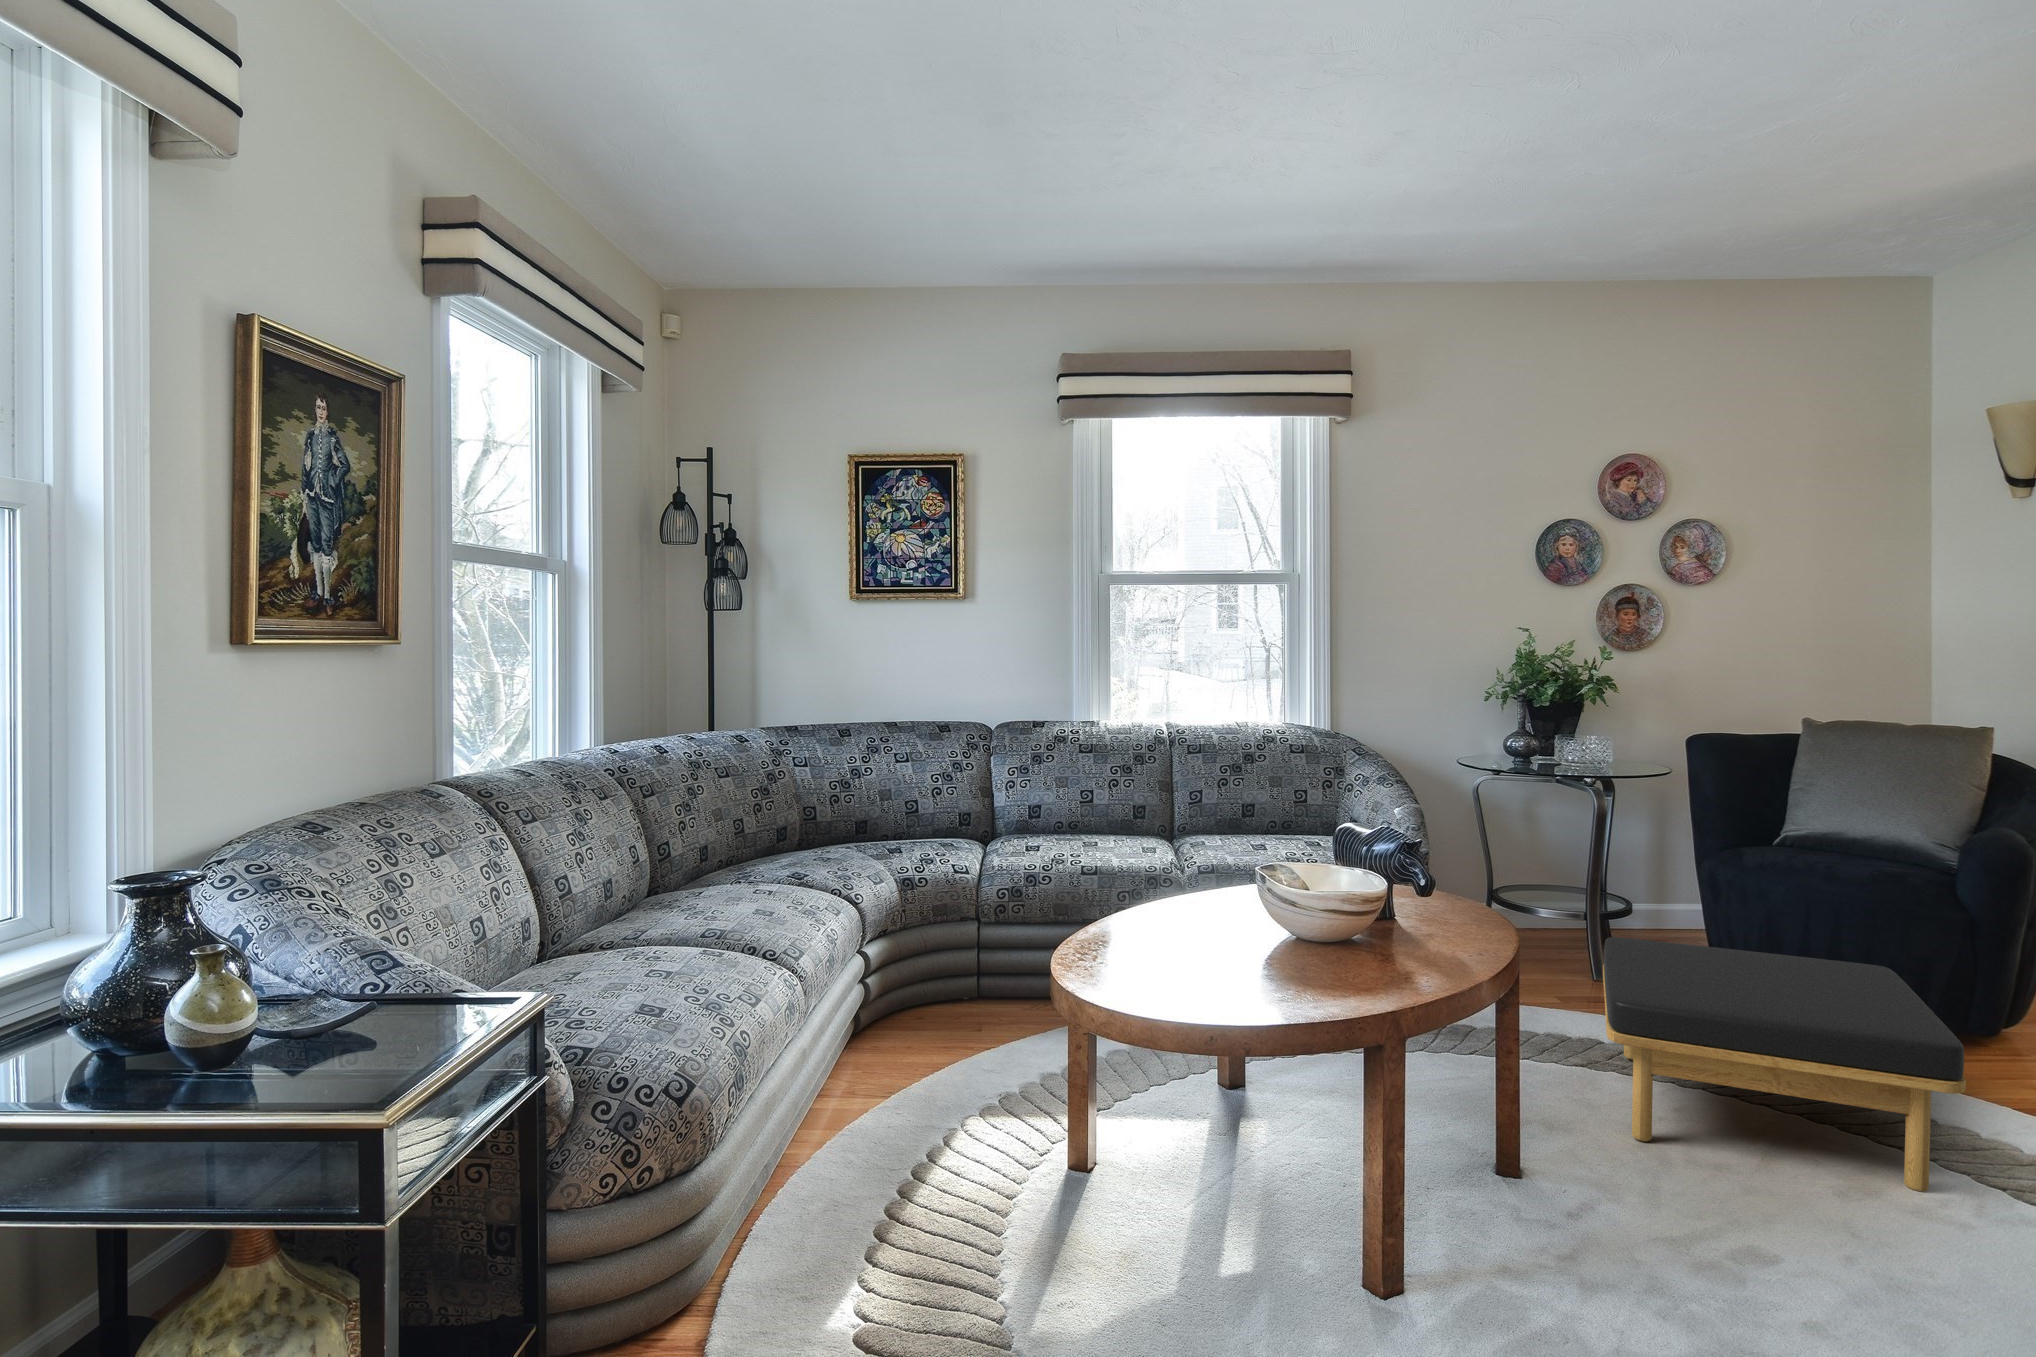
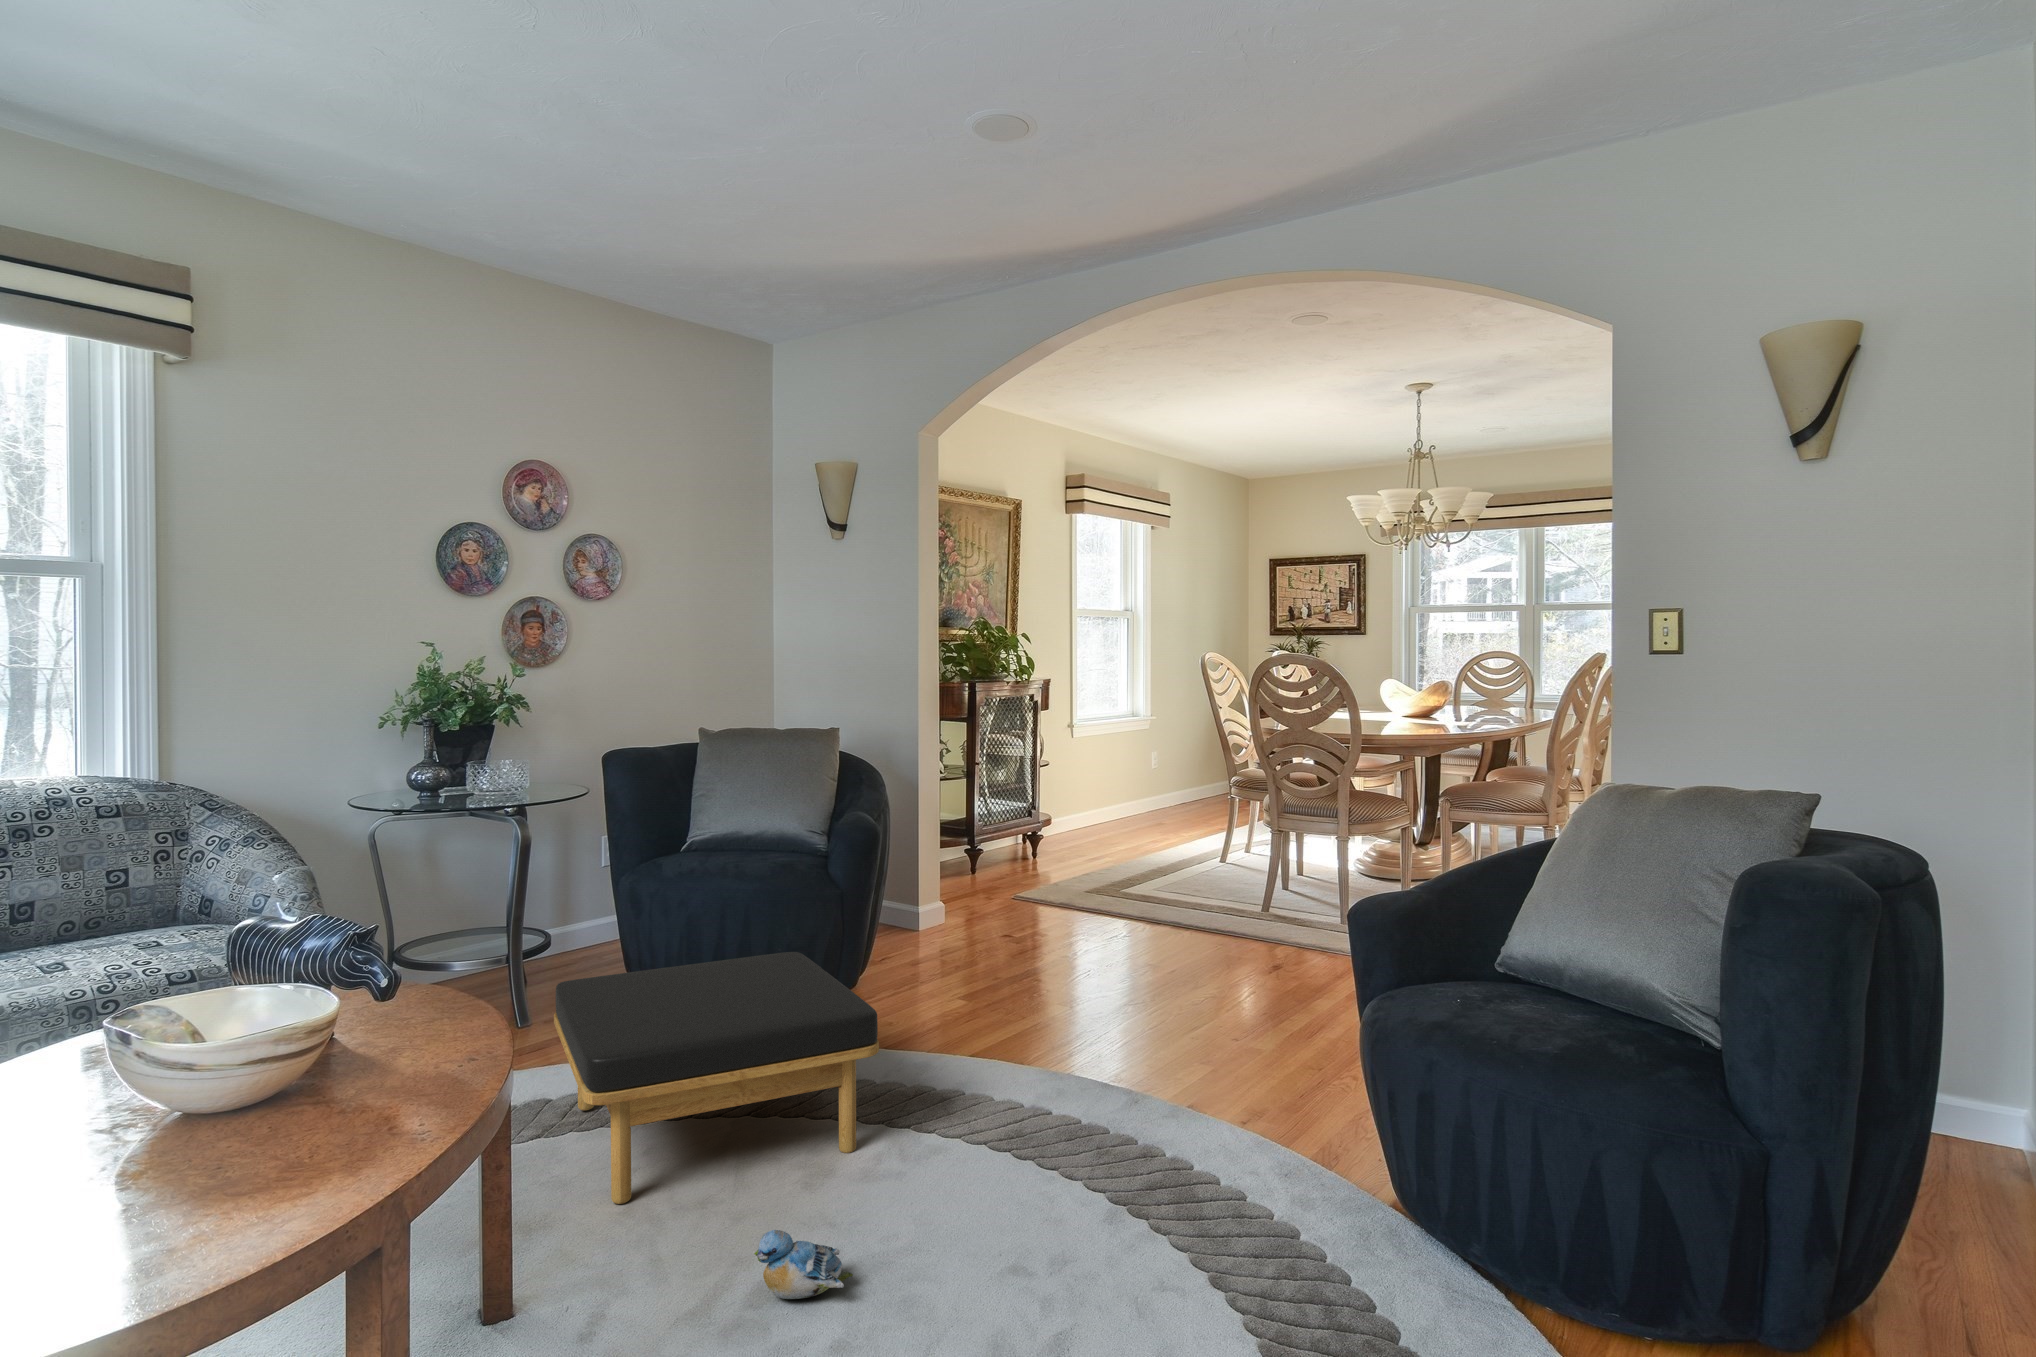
plush toy: none [1748,1205,1867,1293] -> present [754,1230,853,1299]

